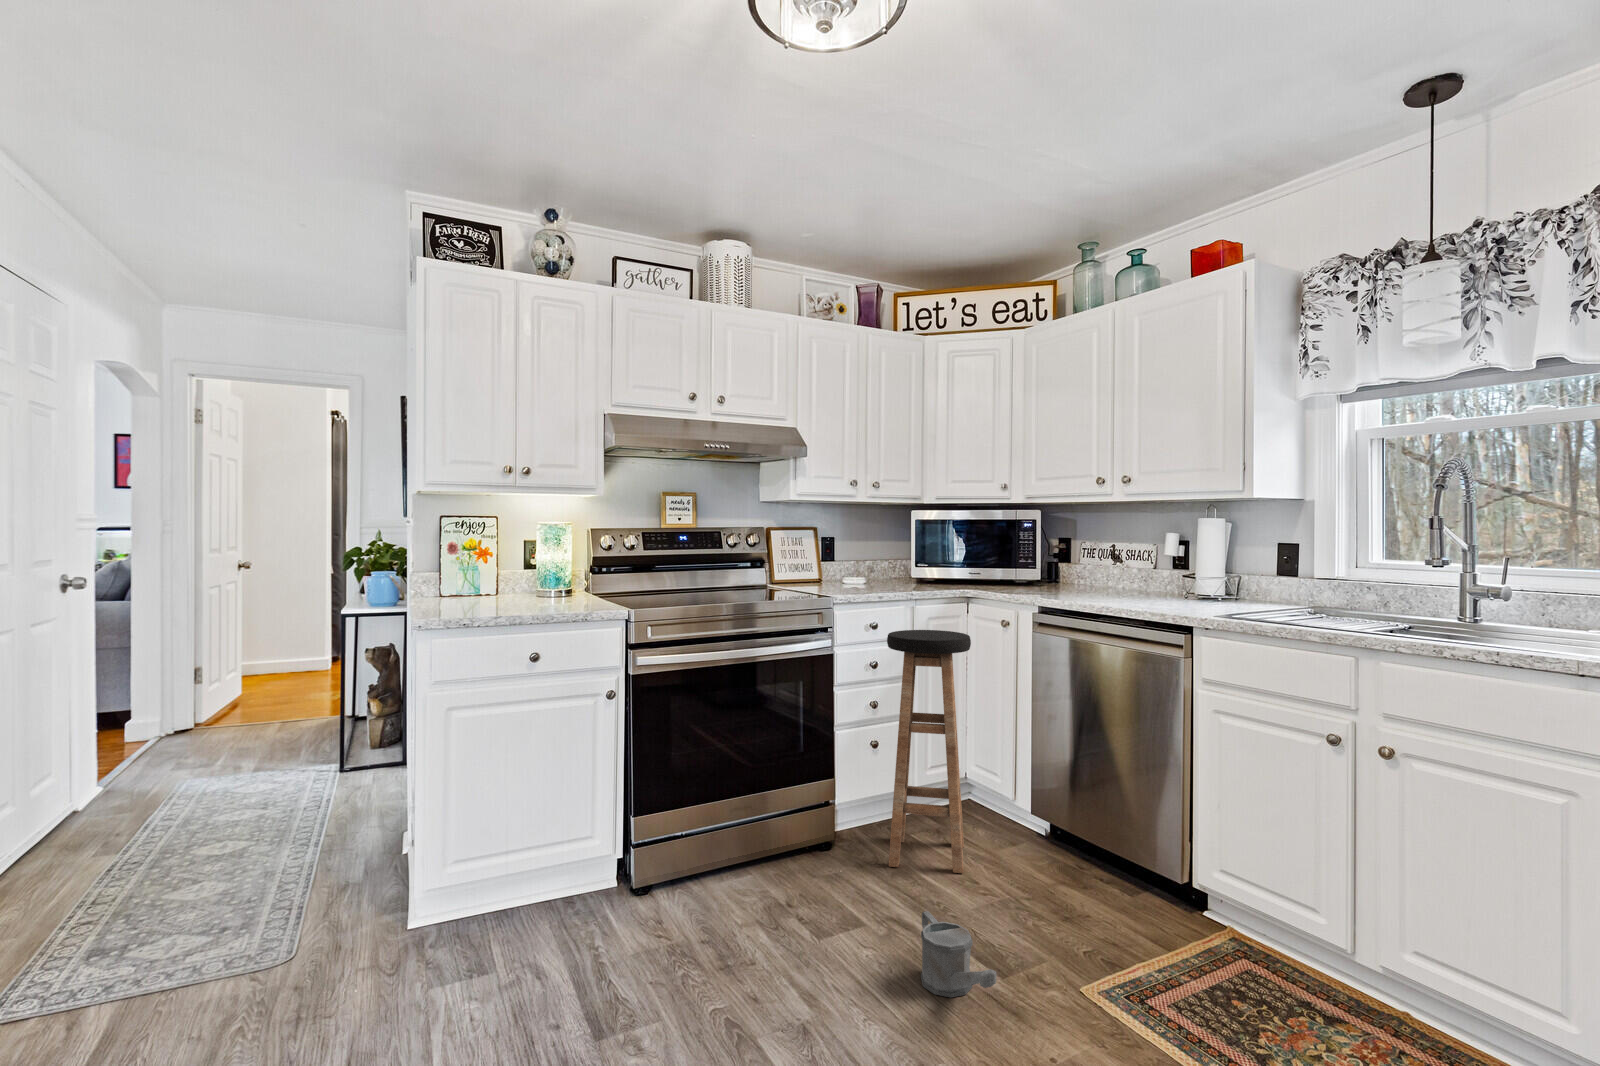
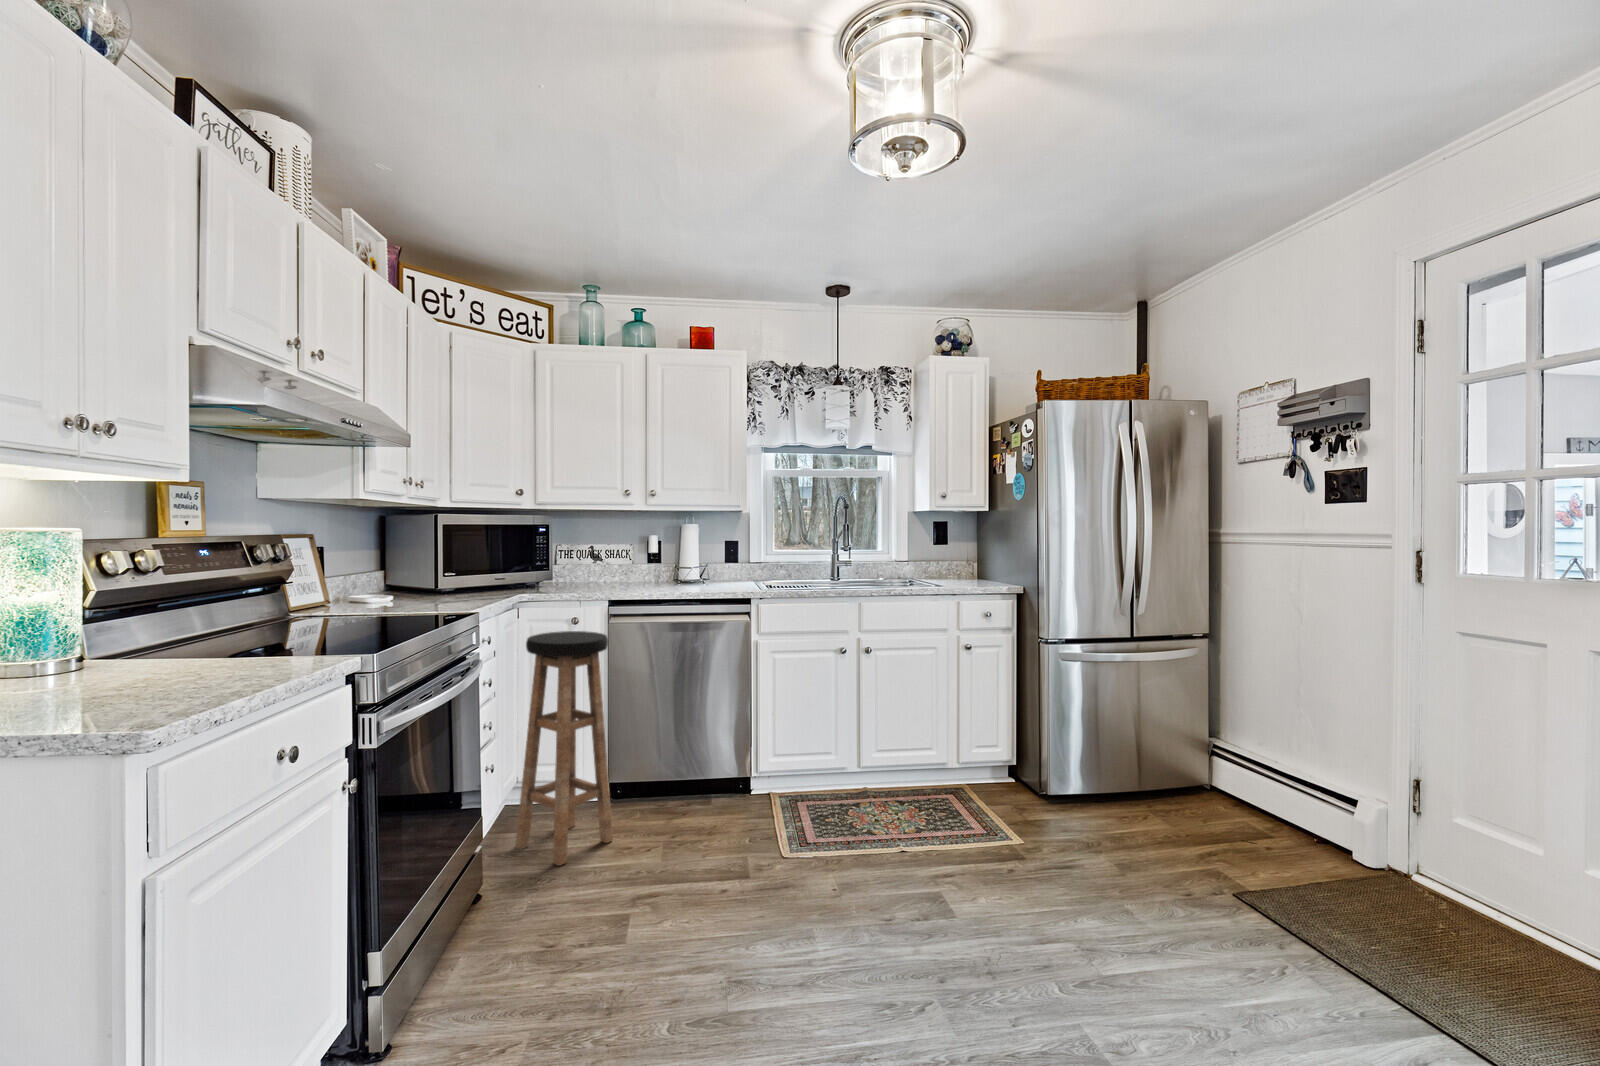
watering can: present [921,911,996,997] -> none [700,852,805,910]

